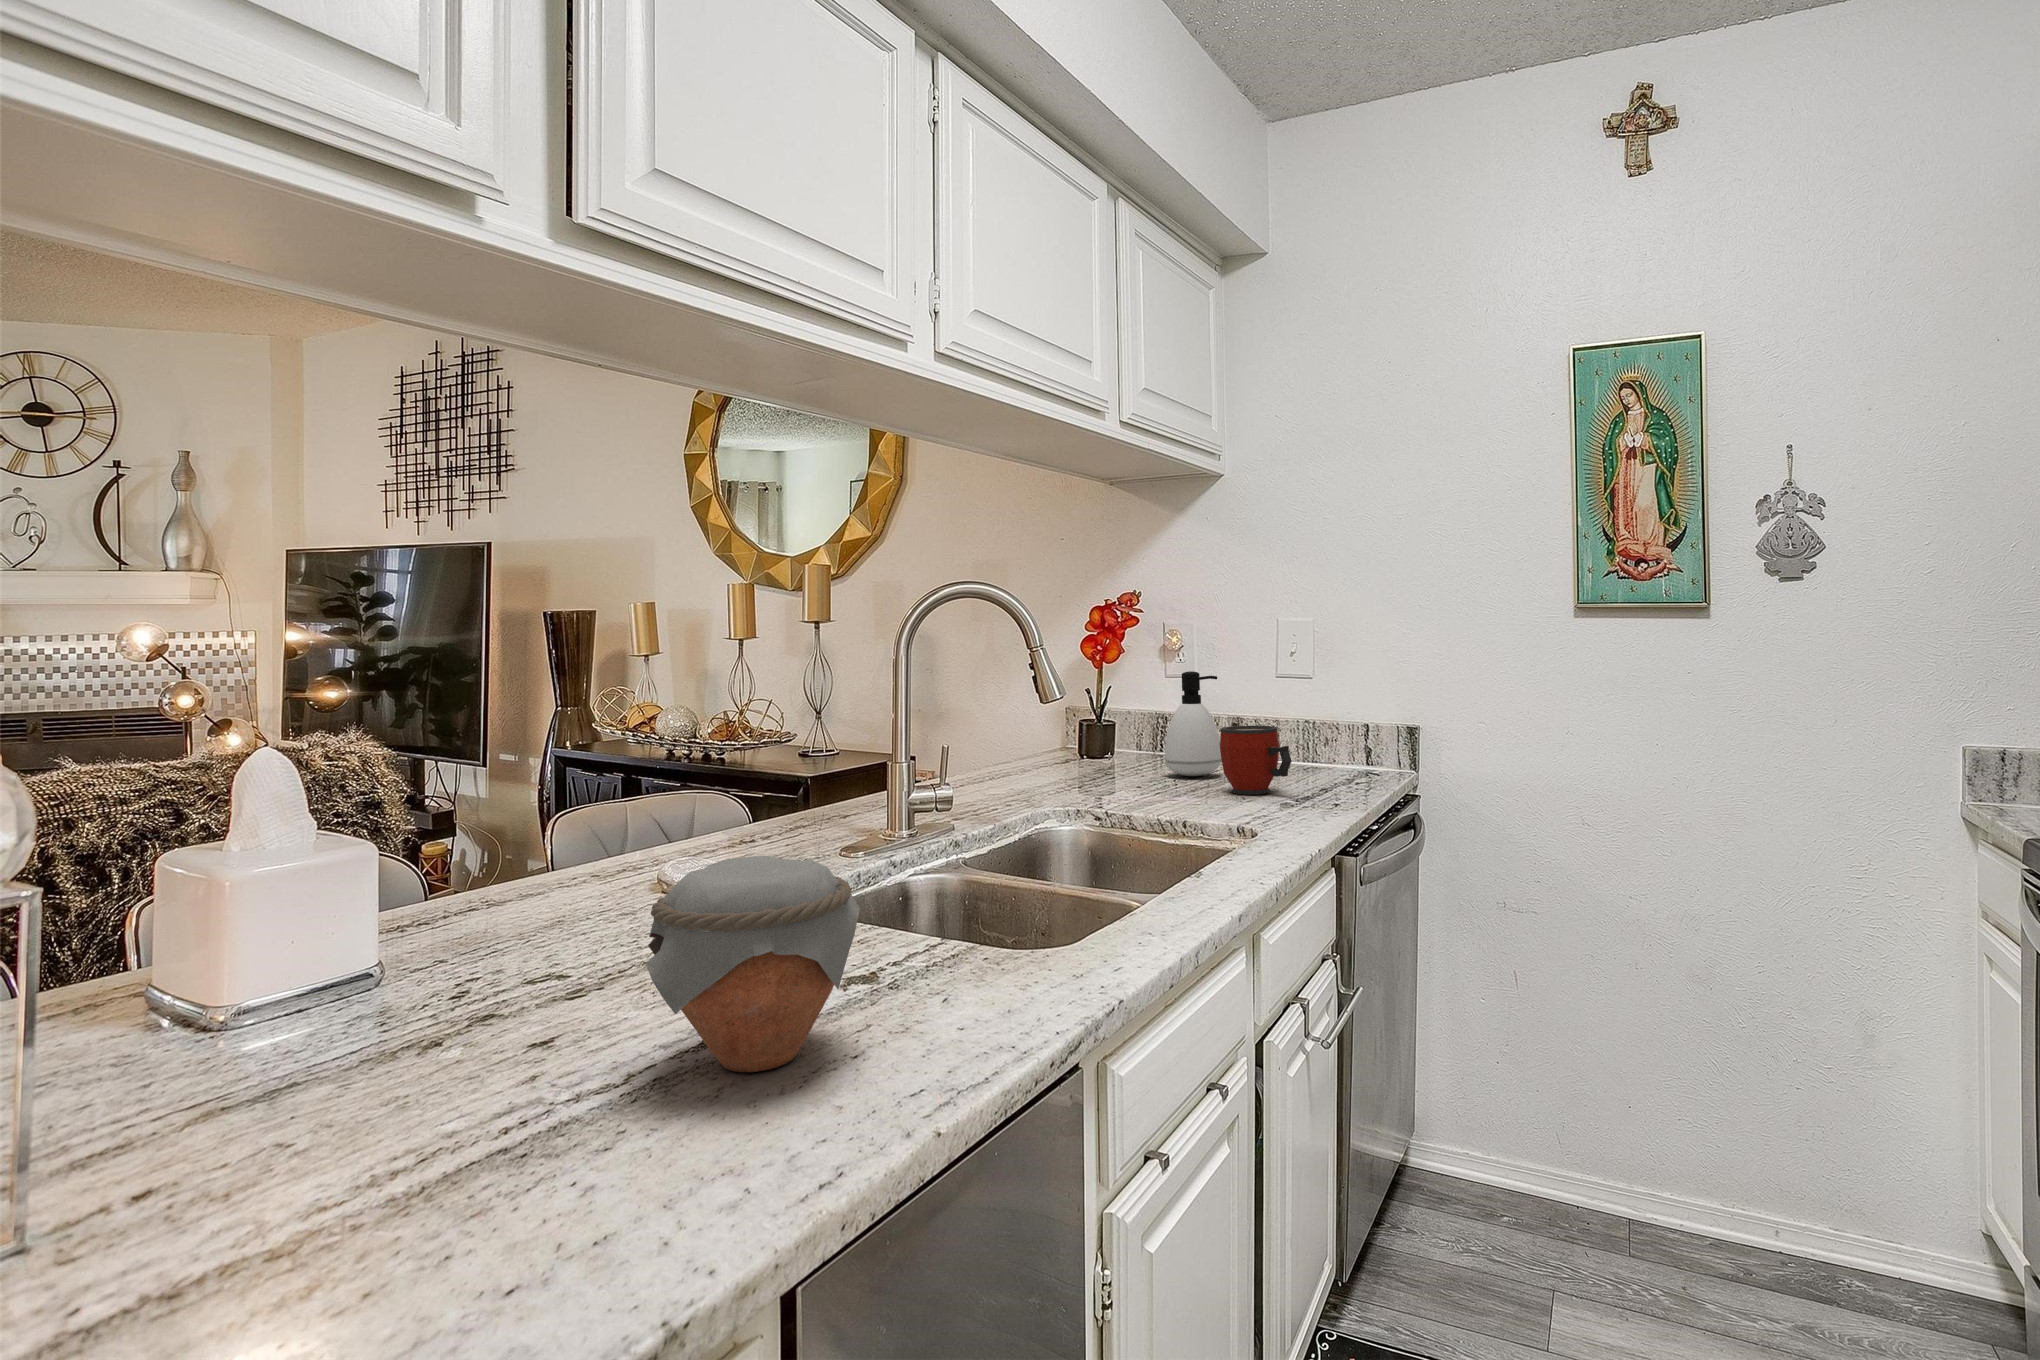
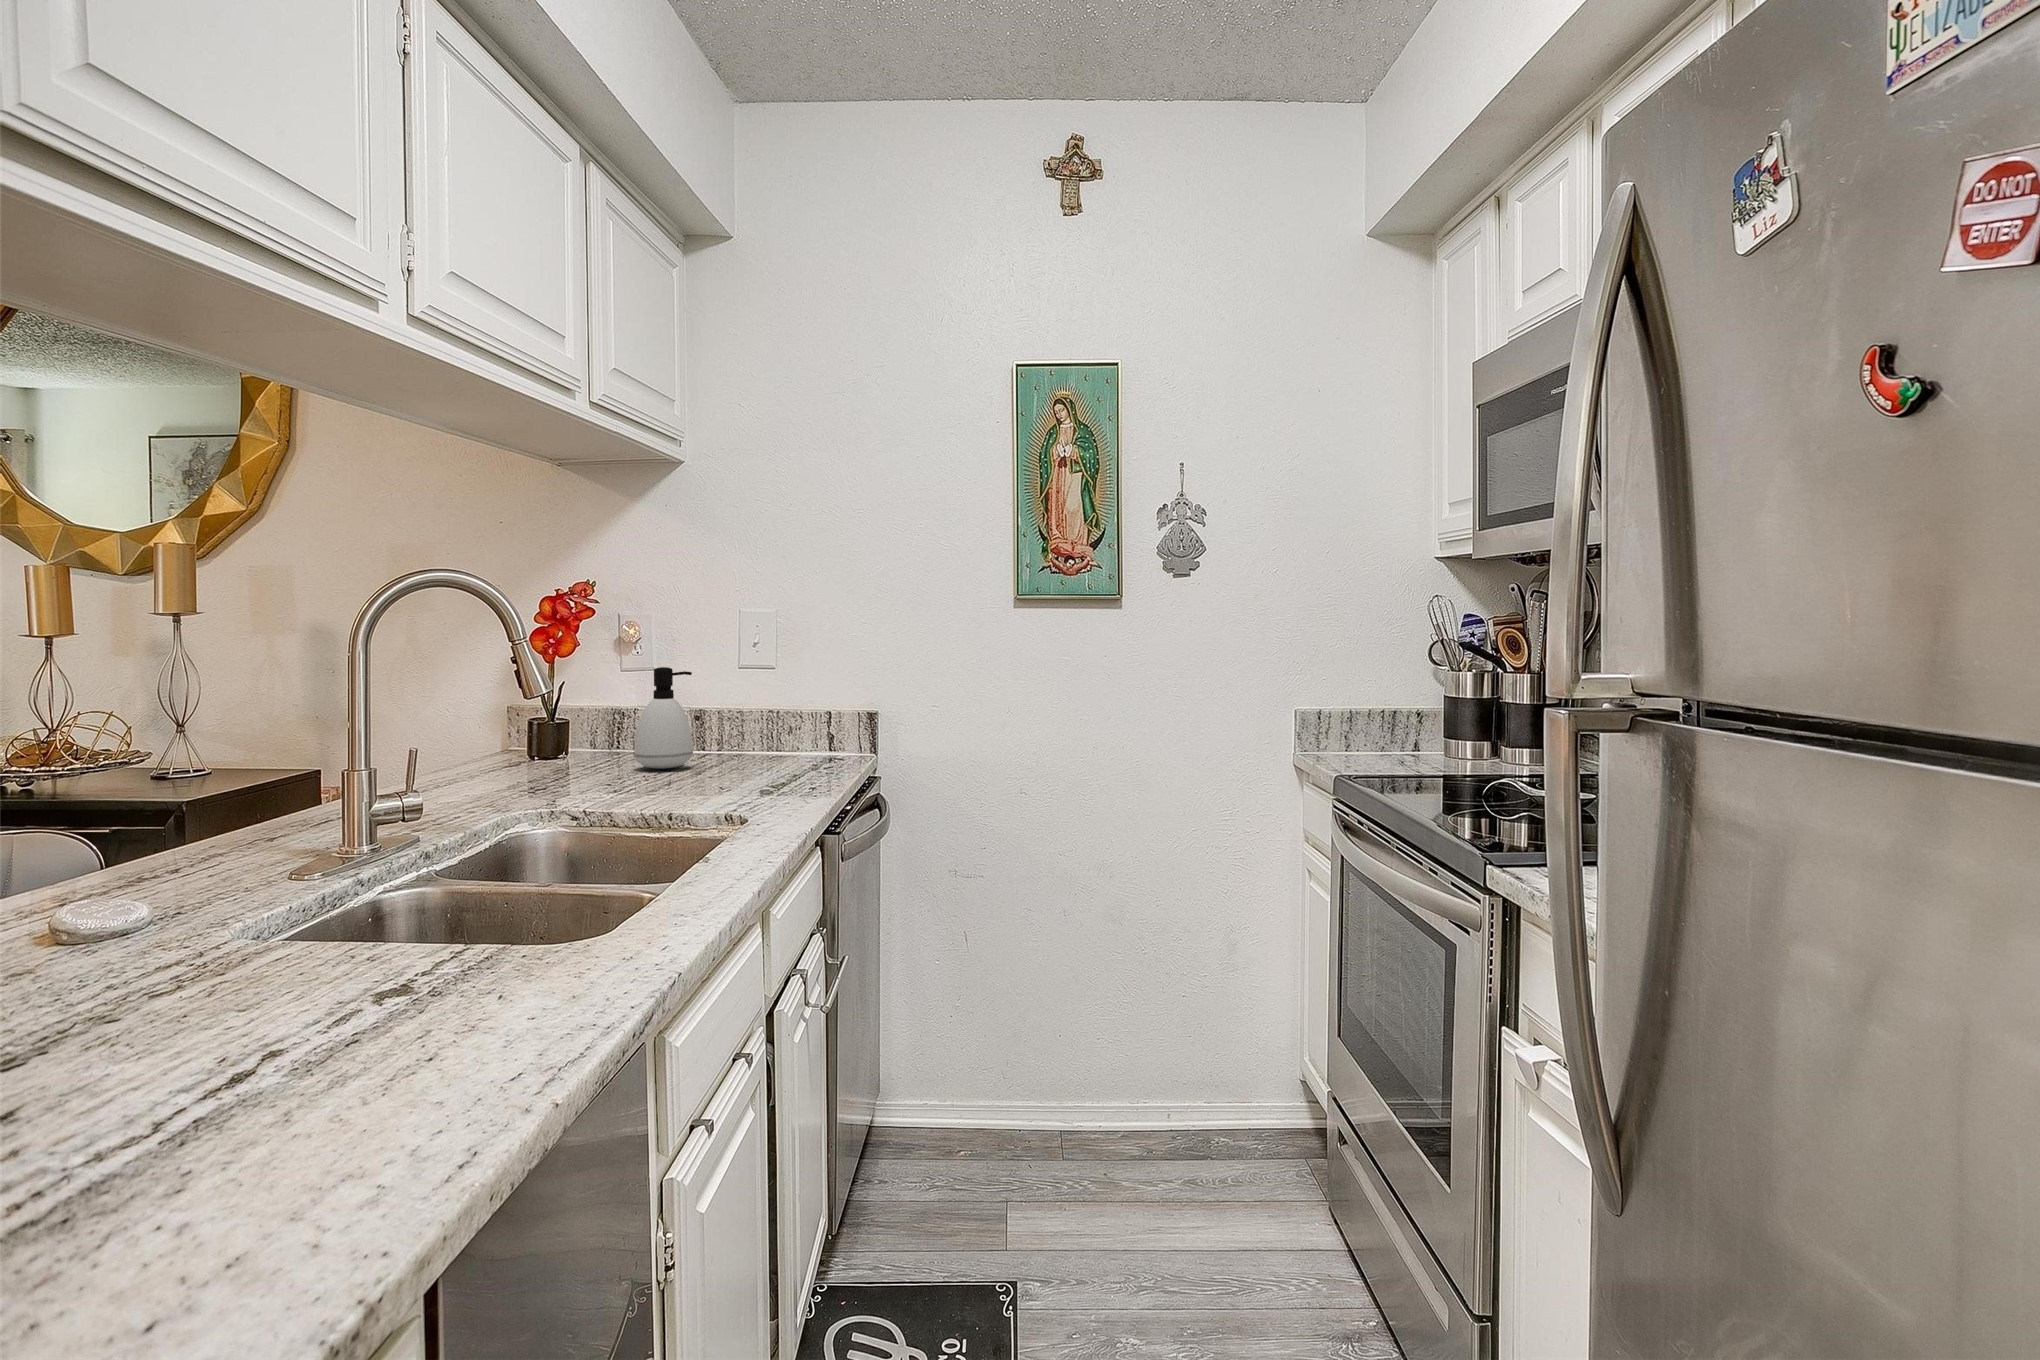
mug: present [1220,726,1292,794] -> none [699,719,769,784]
jar: present [646,856,861,1072] -> none [178,877,434,1098]

